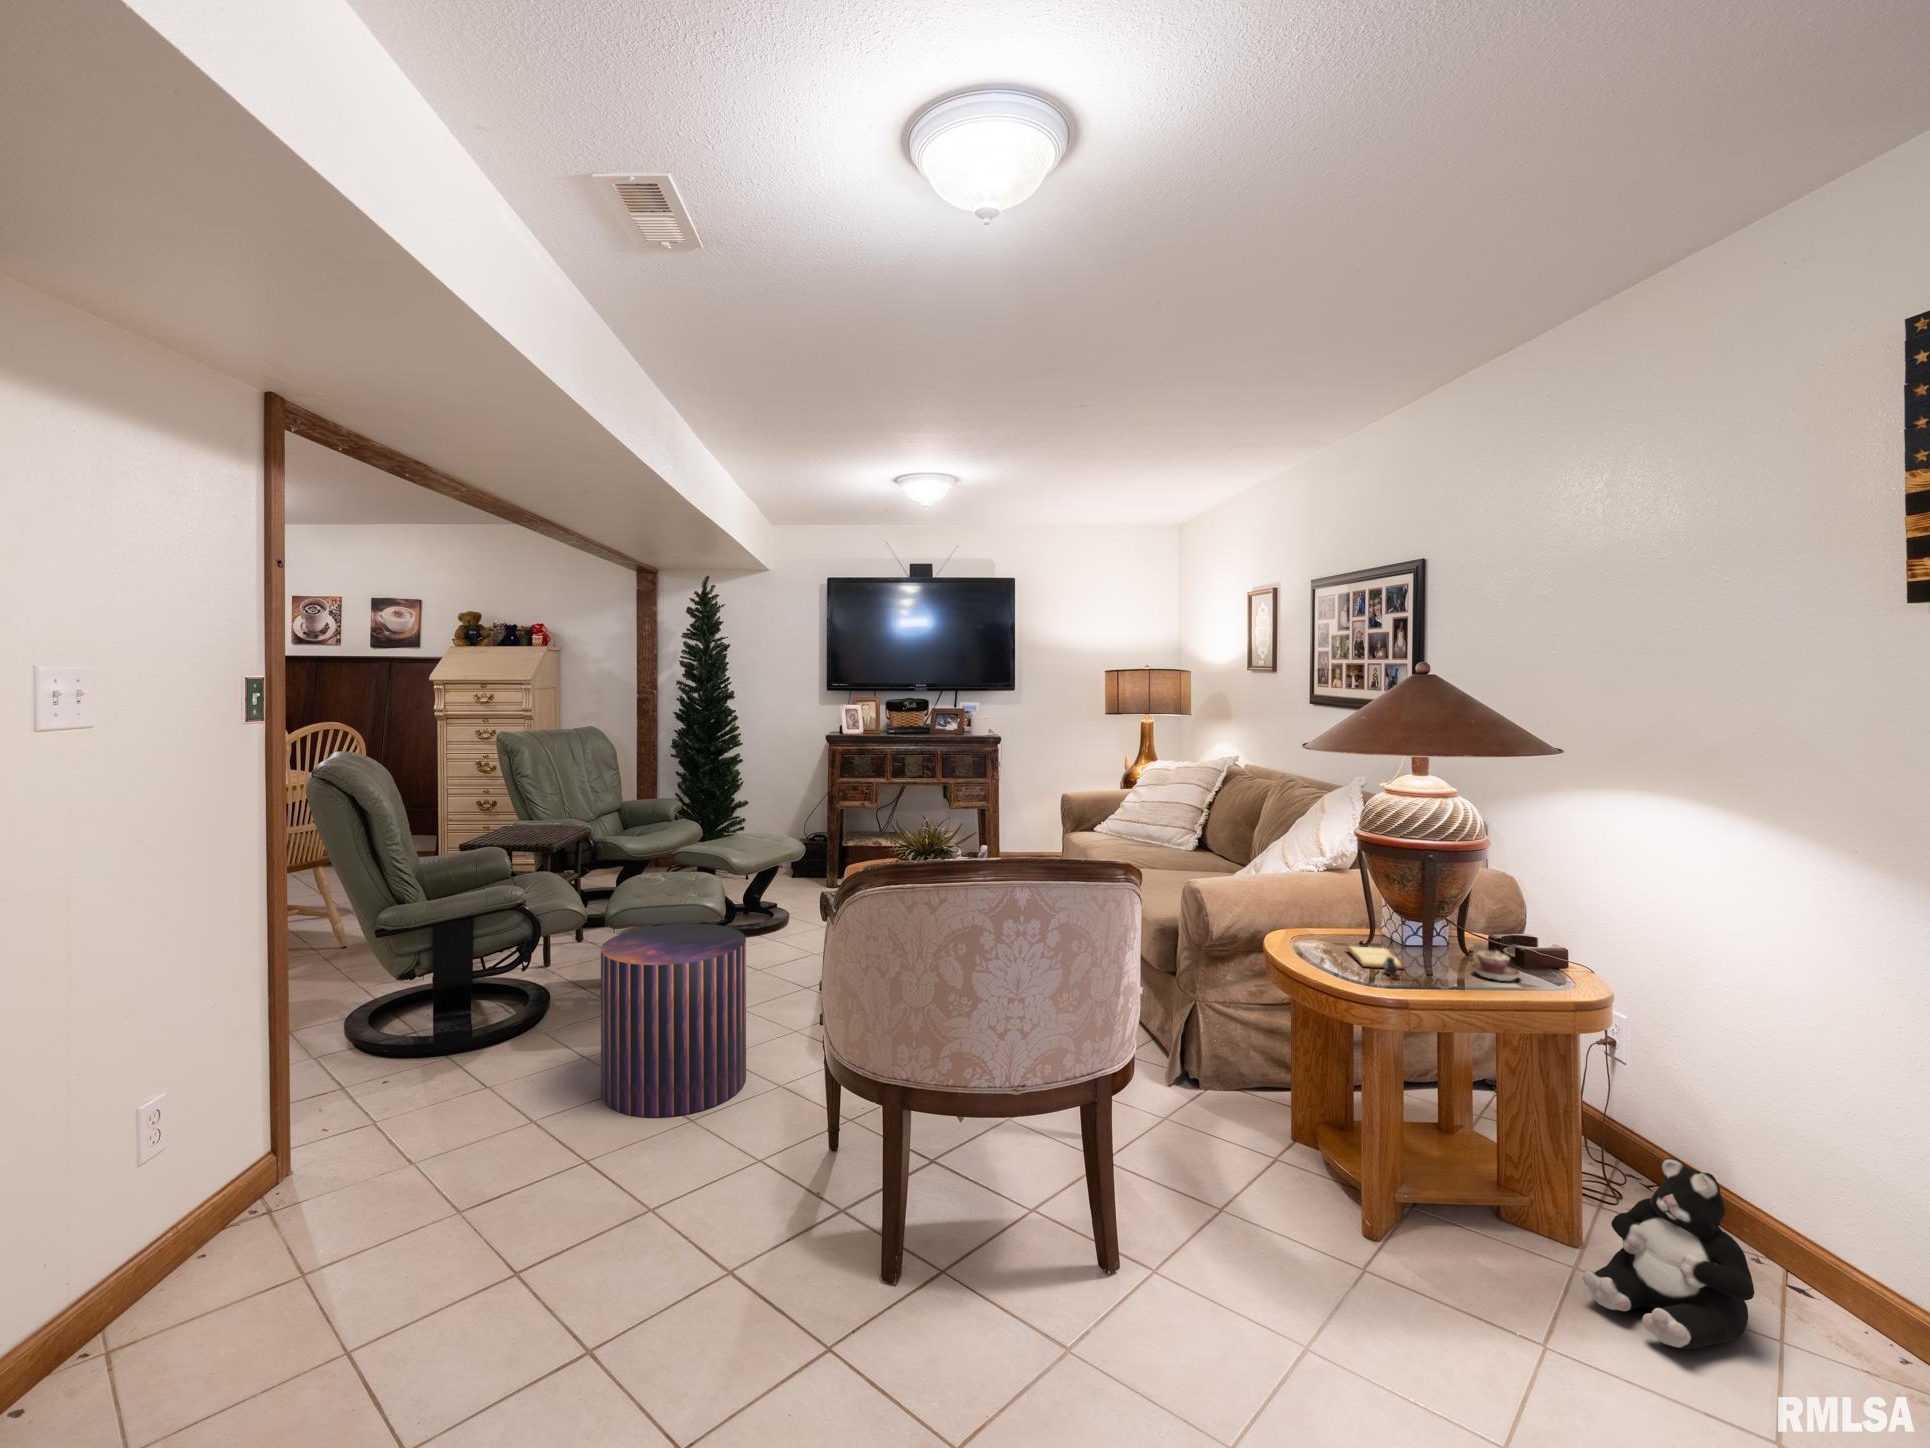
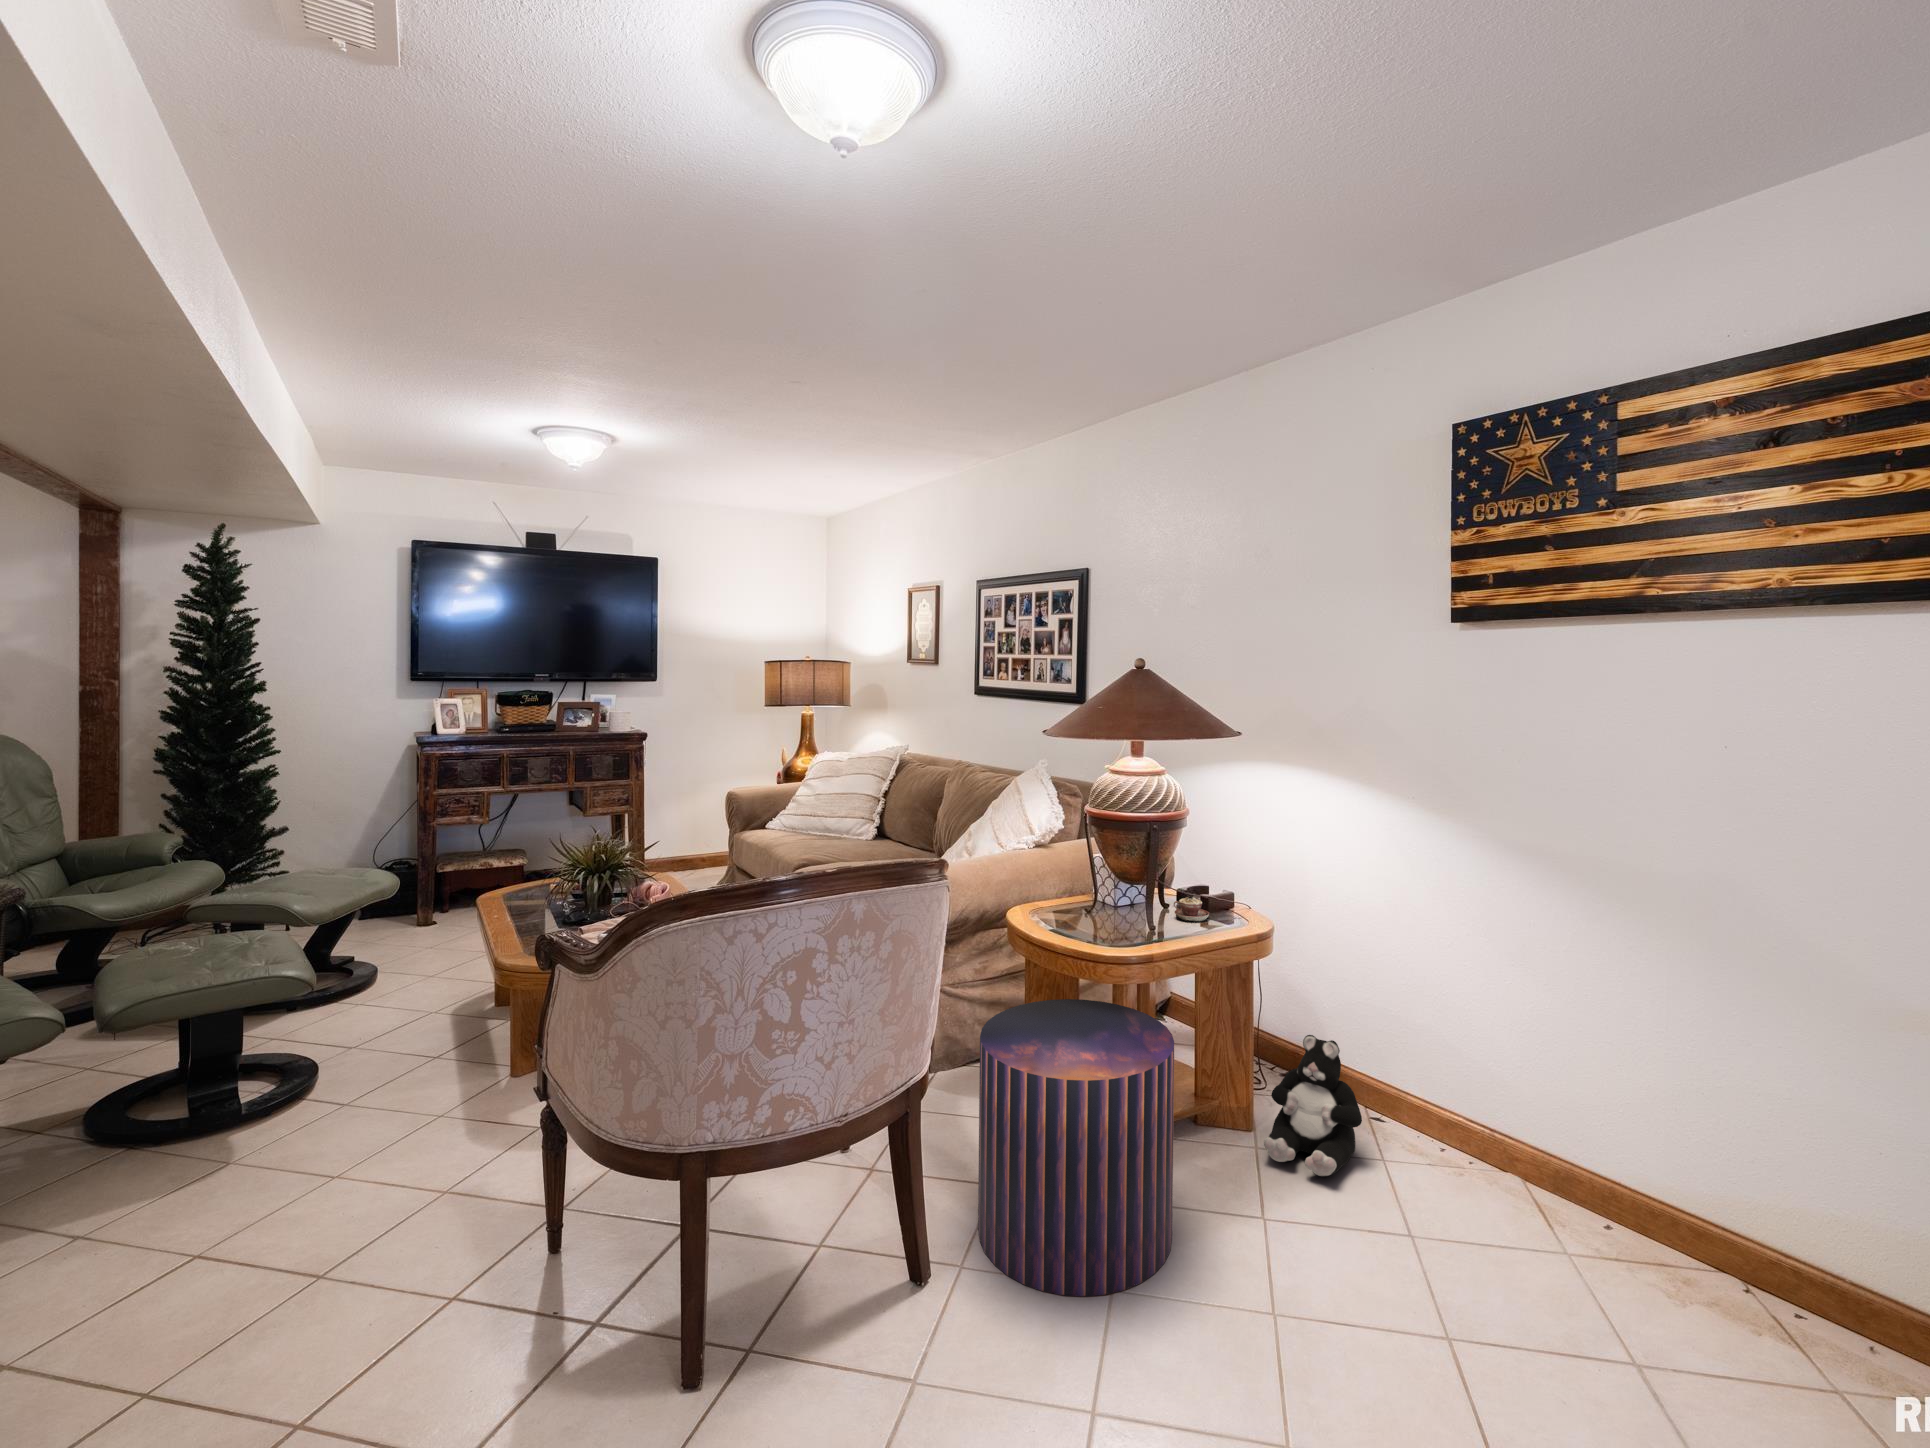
pouf: present [601,923,746,1117] -> present [978,999,1174,1296]
book: present [1345,946,1403,979] -> none [1076,907,1135,934]

